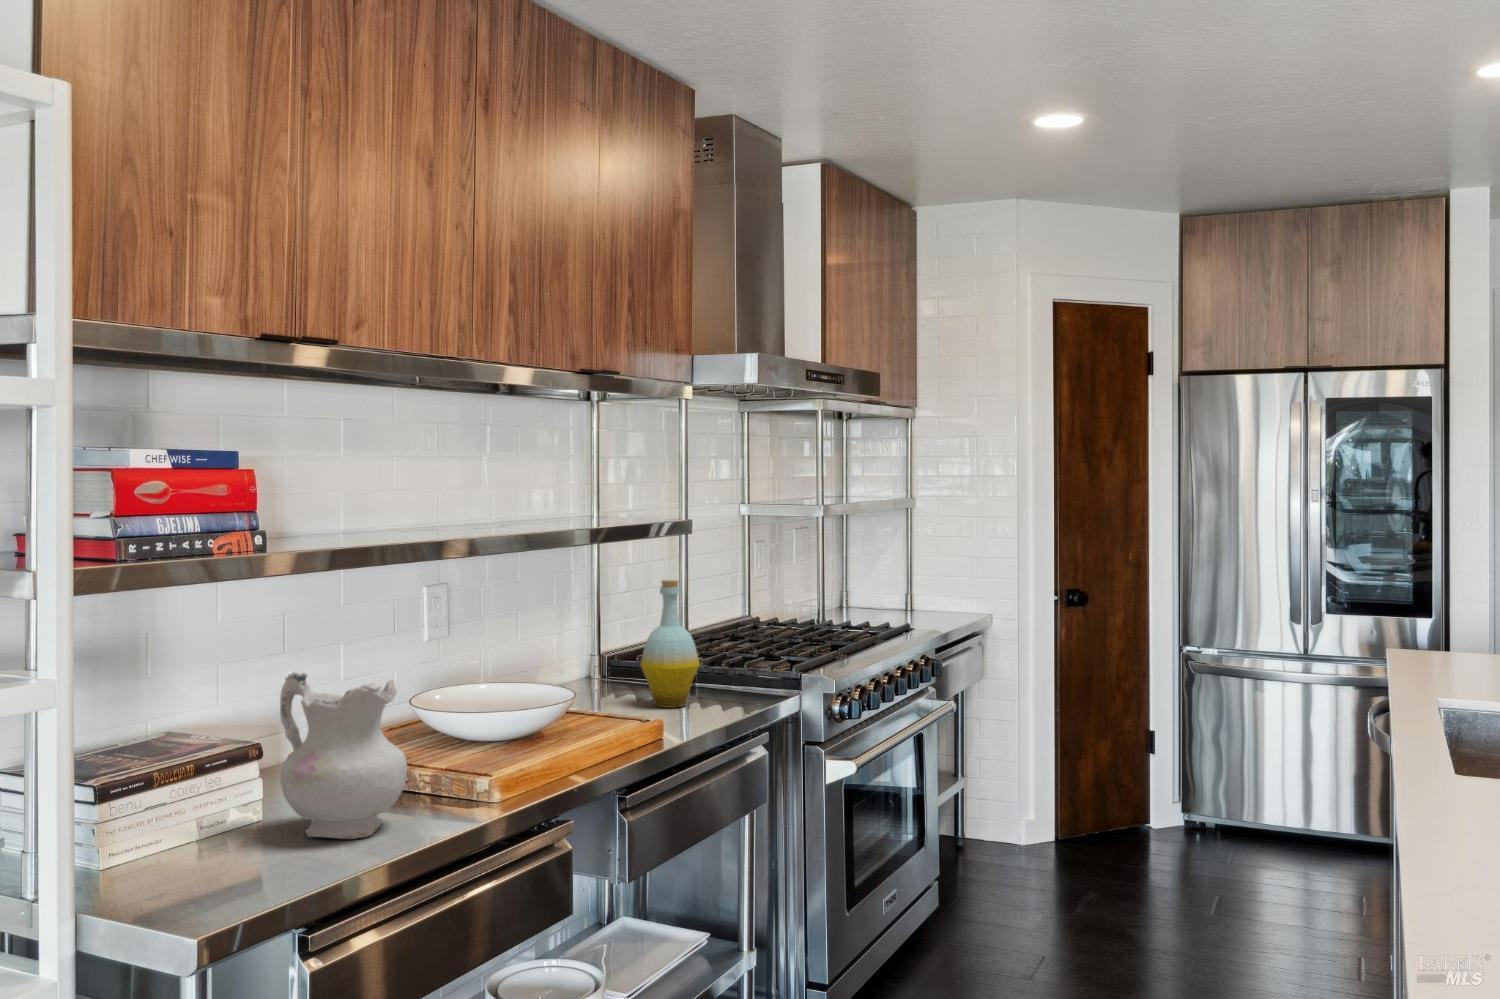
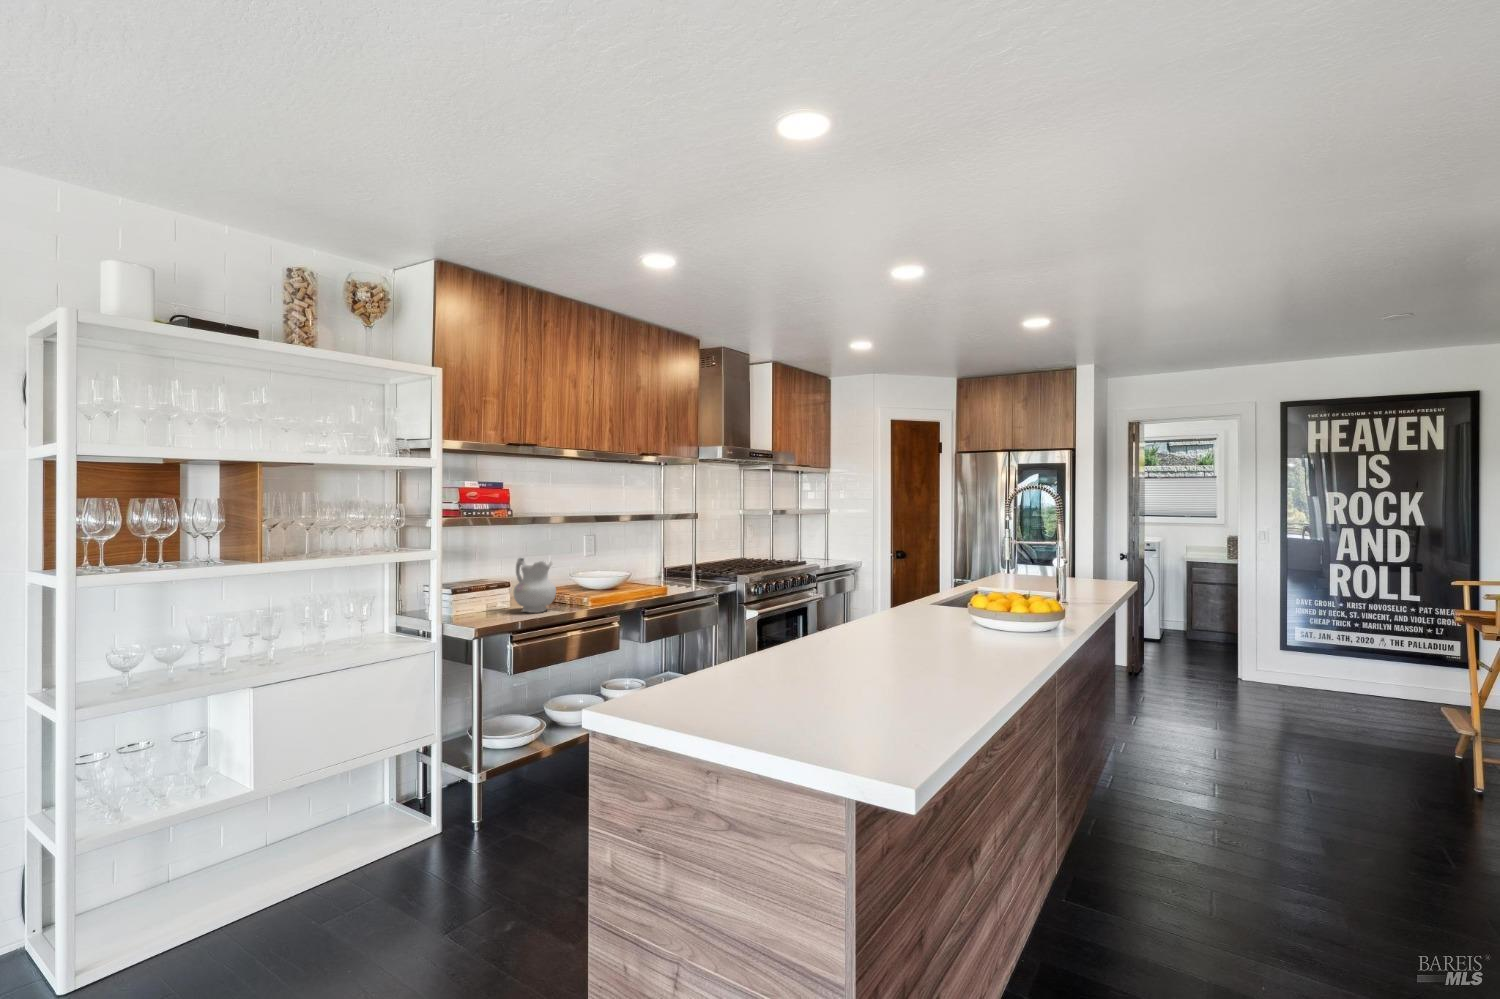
bottle: present [641,580,699,708] -> none [670,536,693,586]

